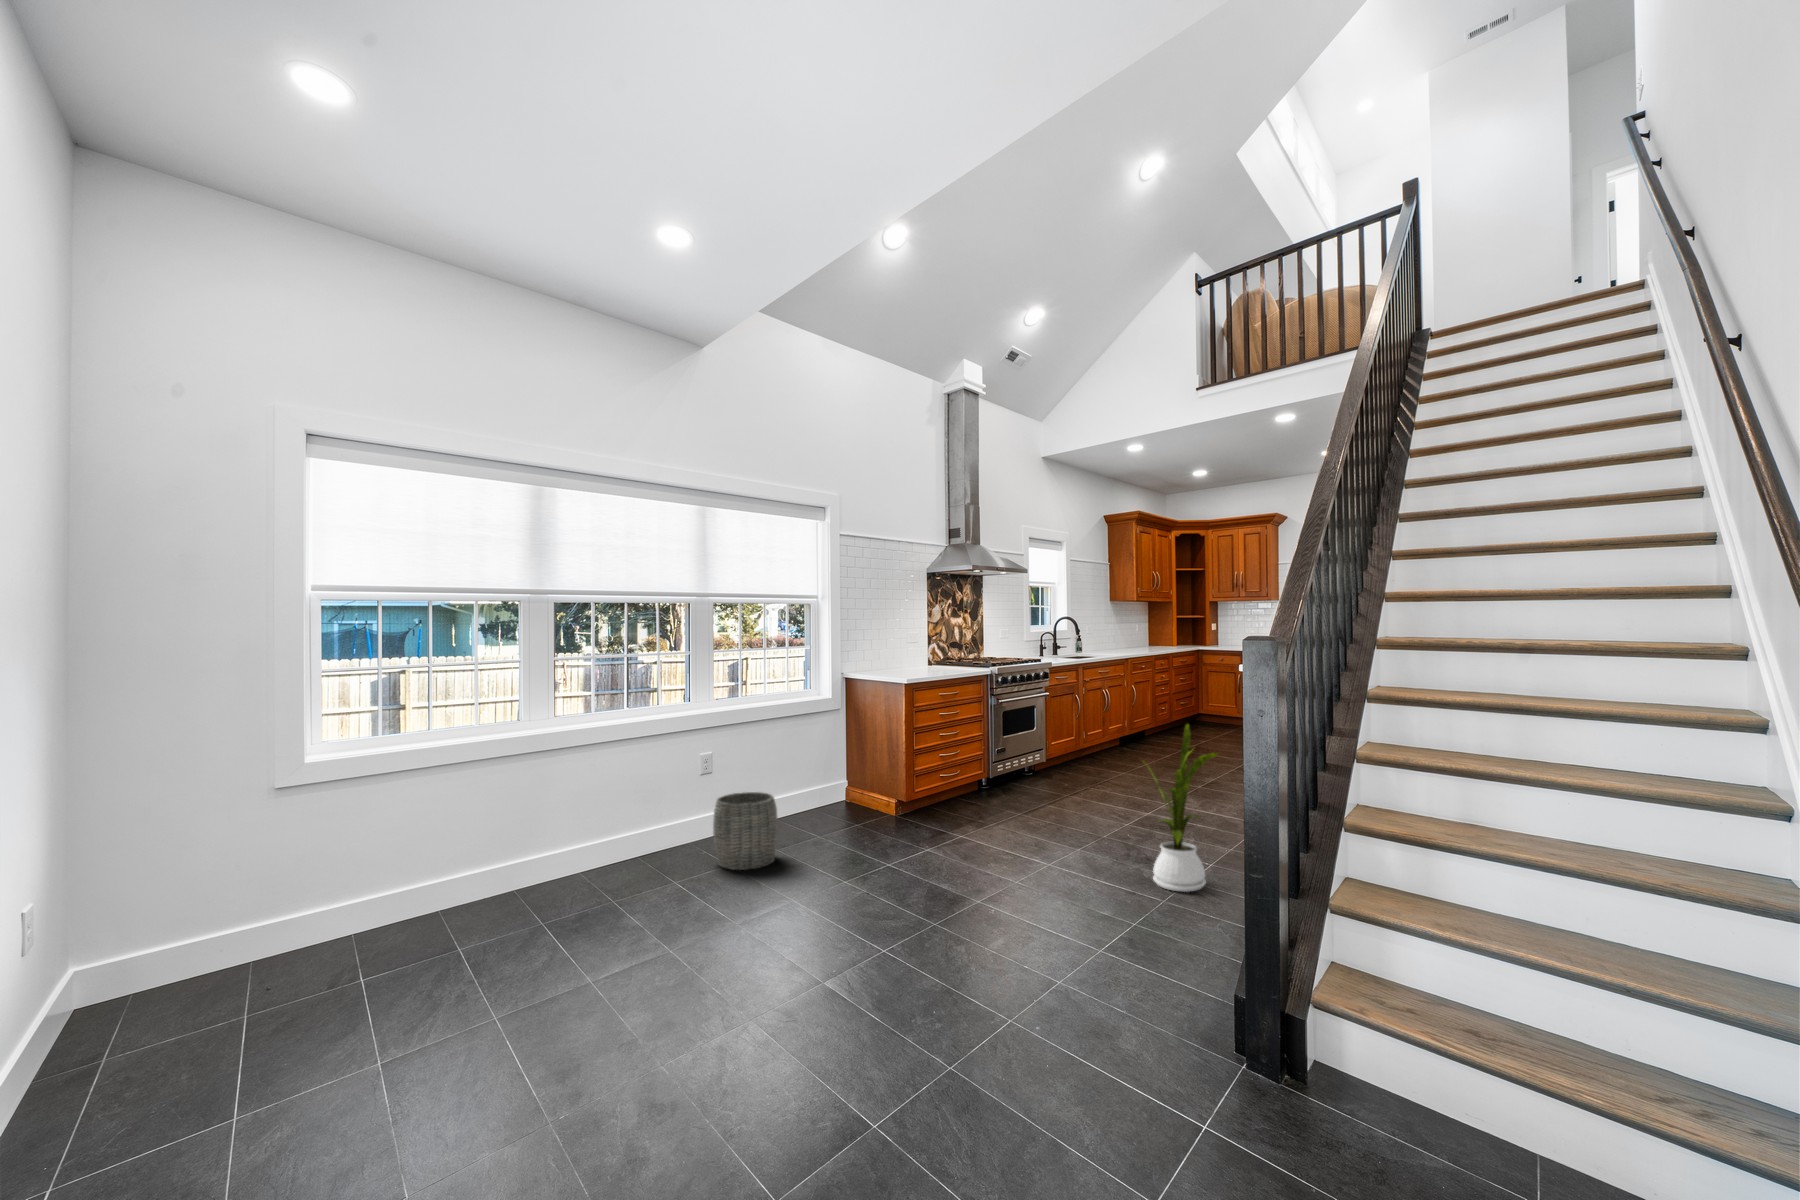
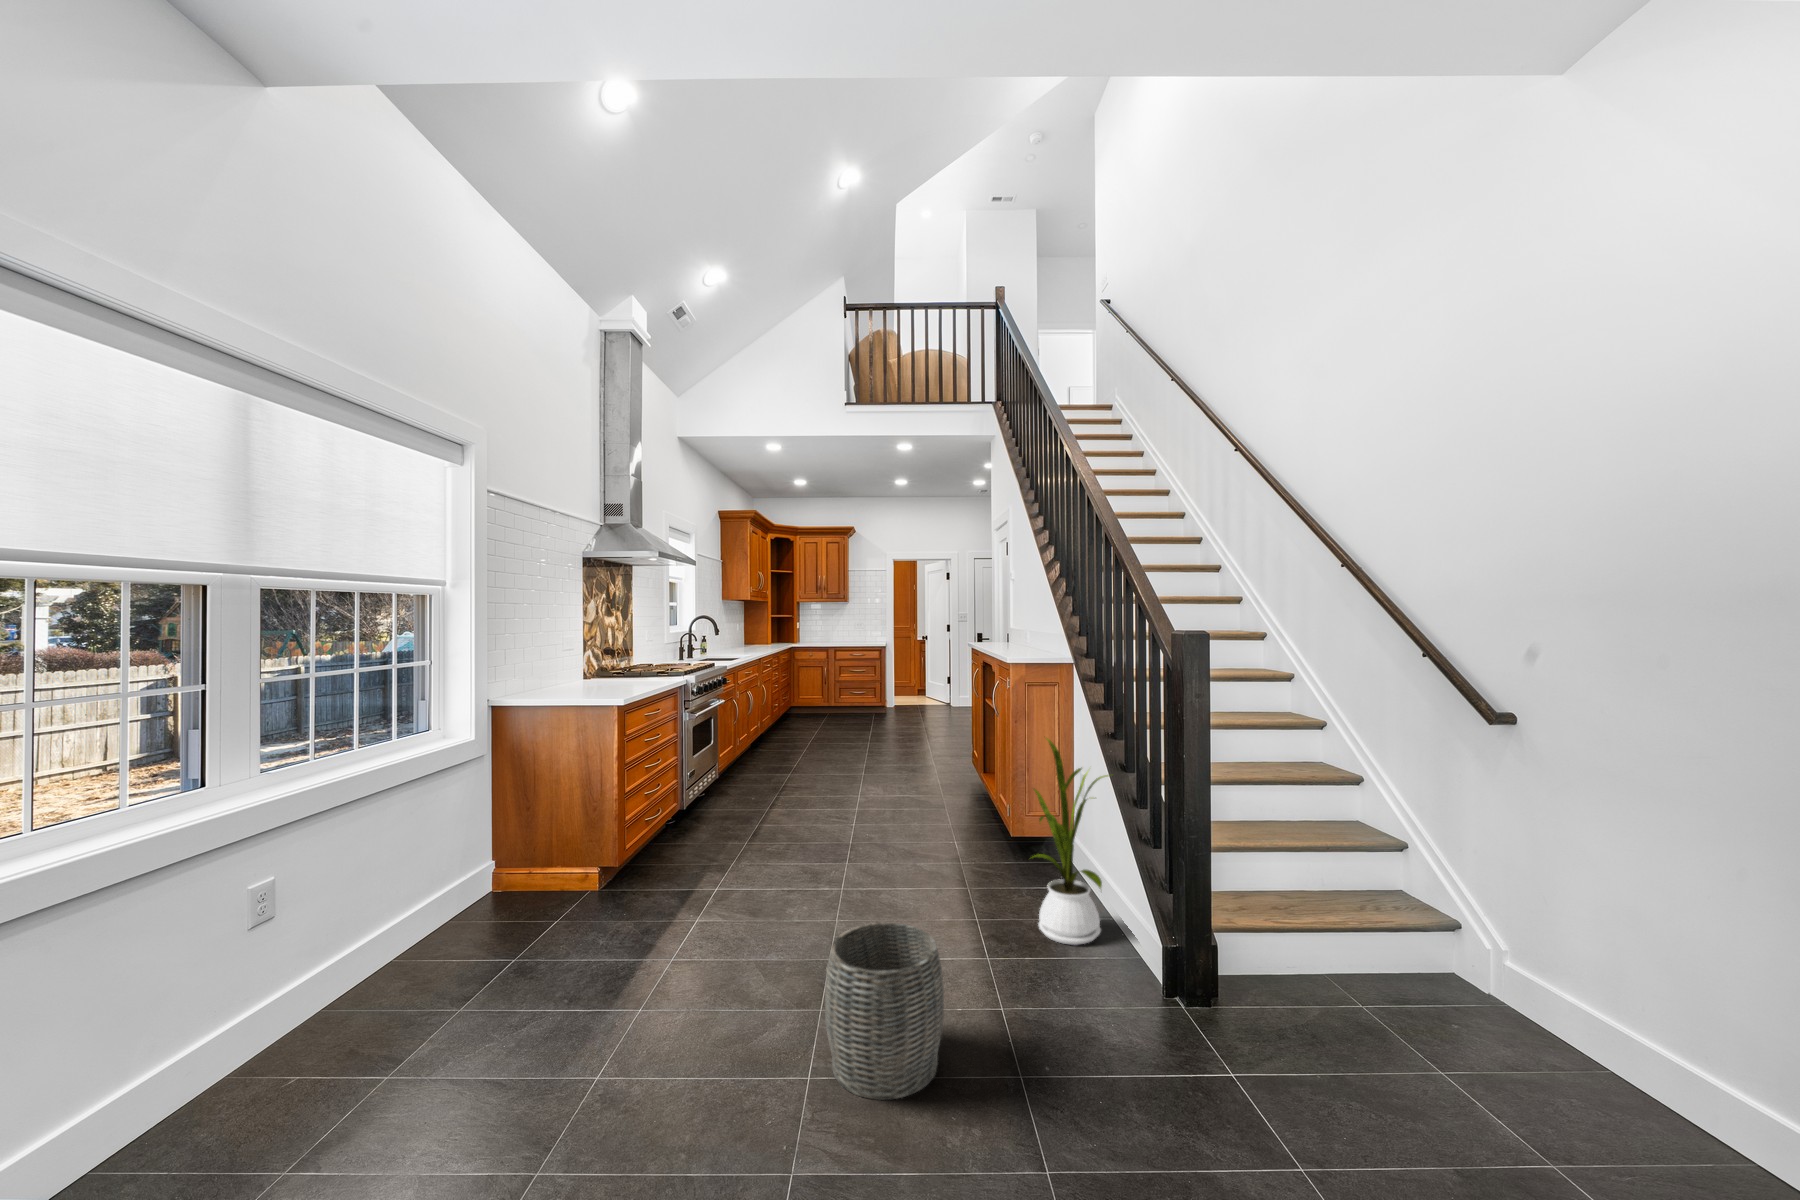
woven basket: present [713,792,778,870] -> present [825,923,944,1100]

